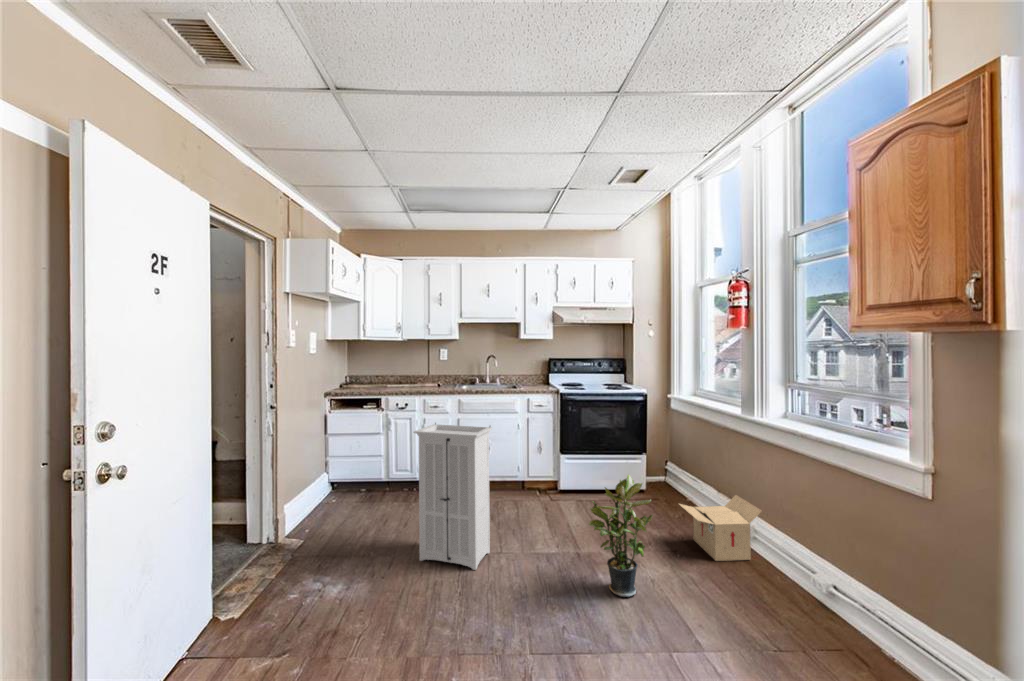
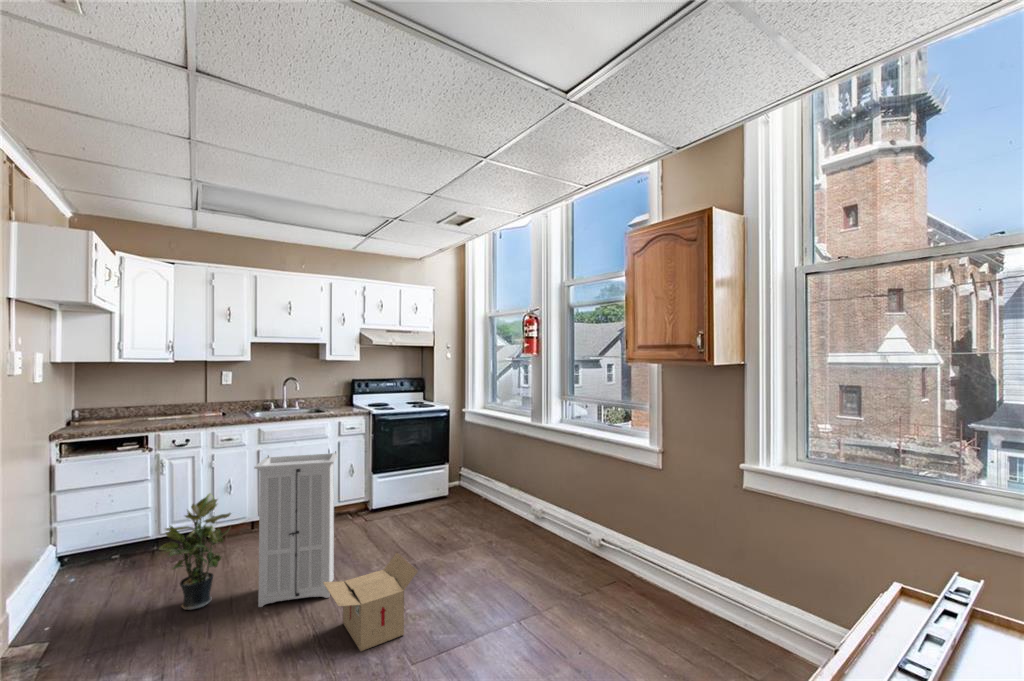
potted plant: present [589,475,652,597] -> present [159,494,231,610]
cardboard box: present [679,495,762,561] -> present [323,553,418,651]

